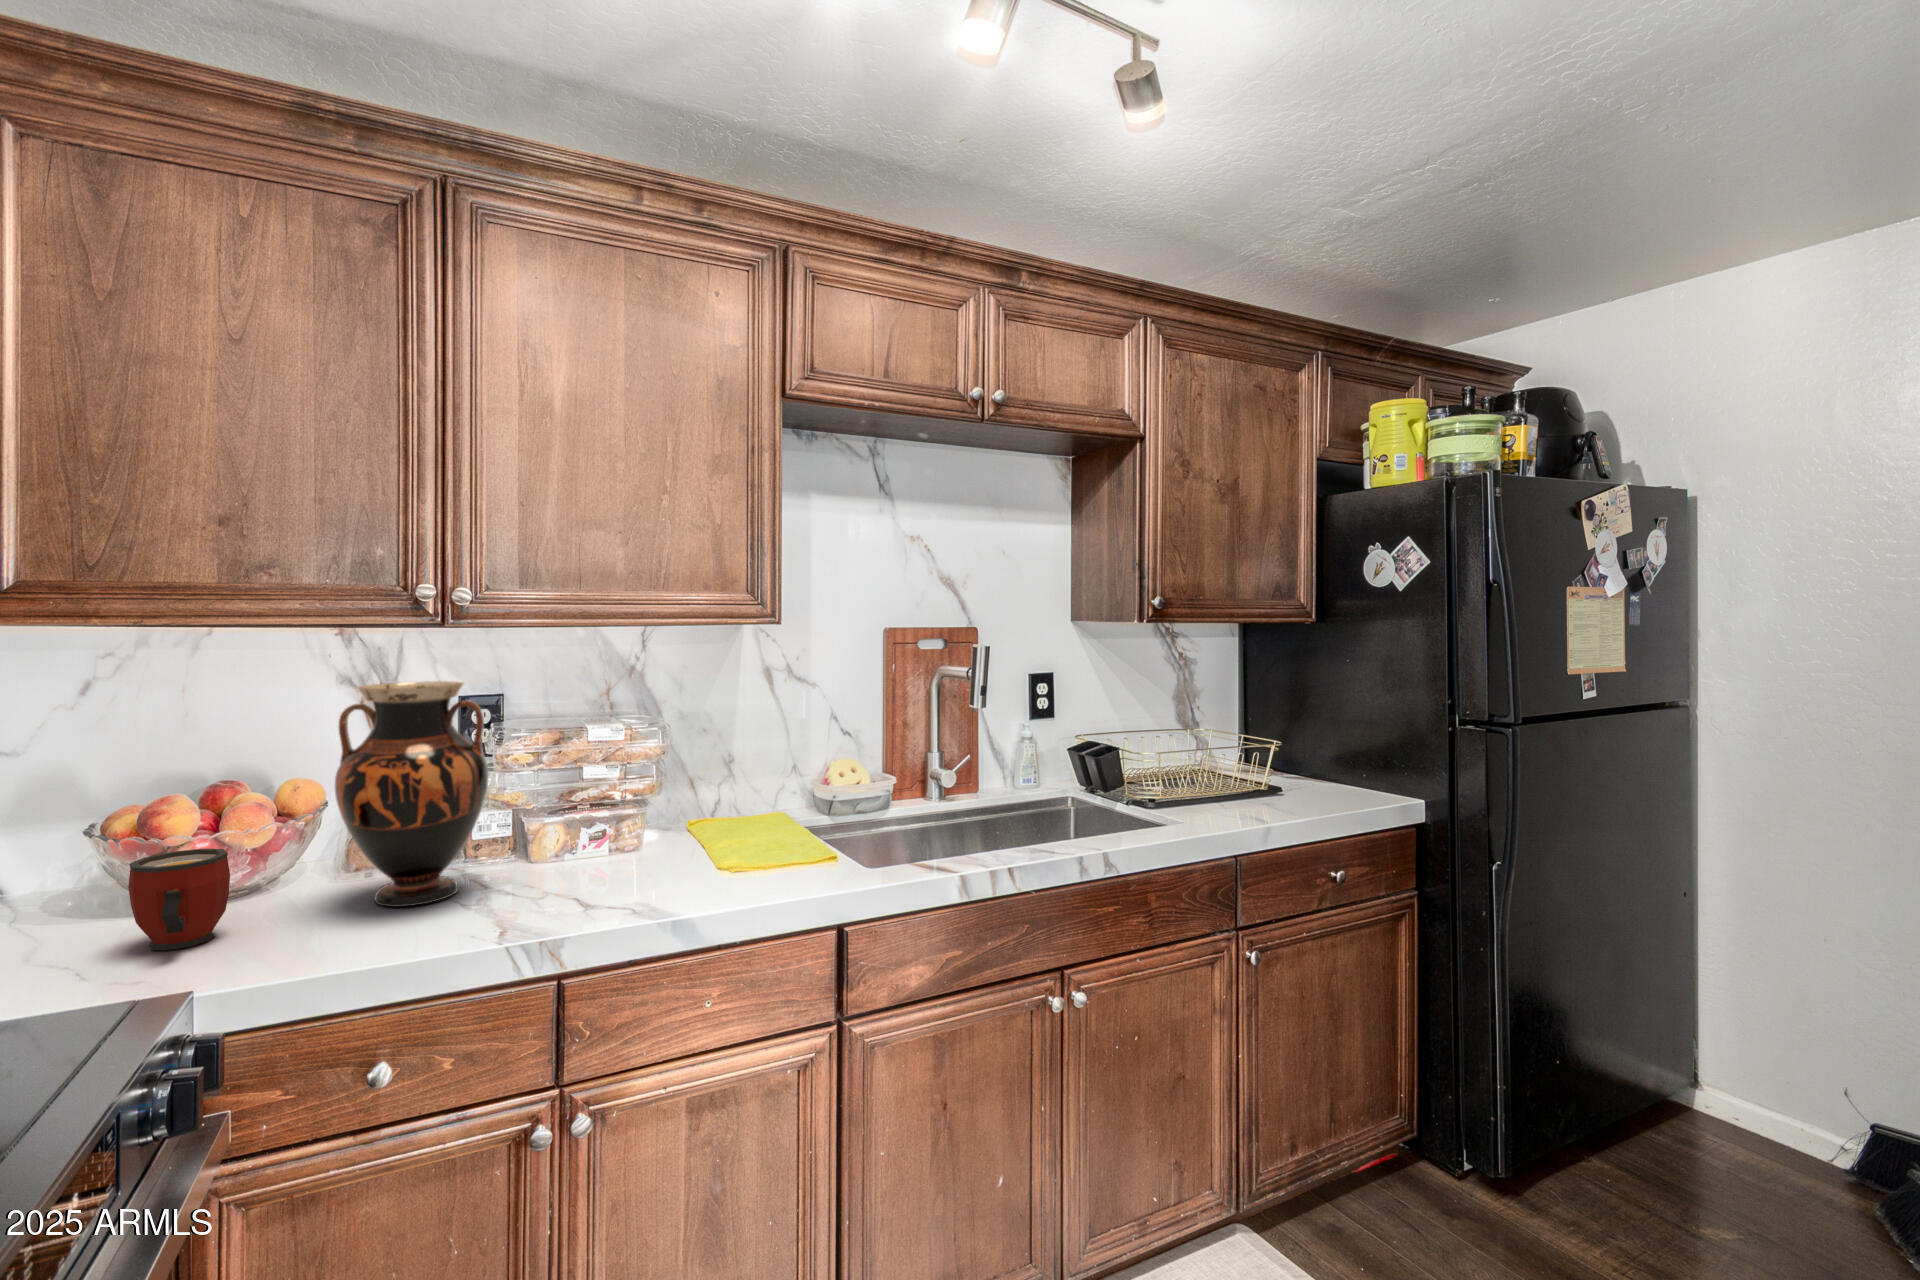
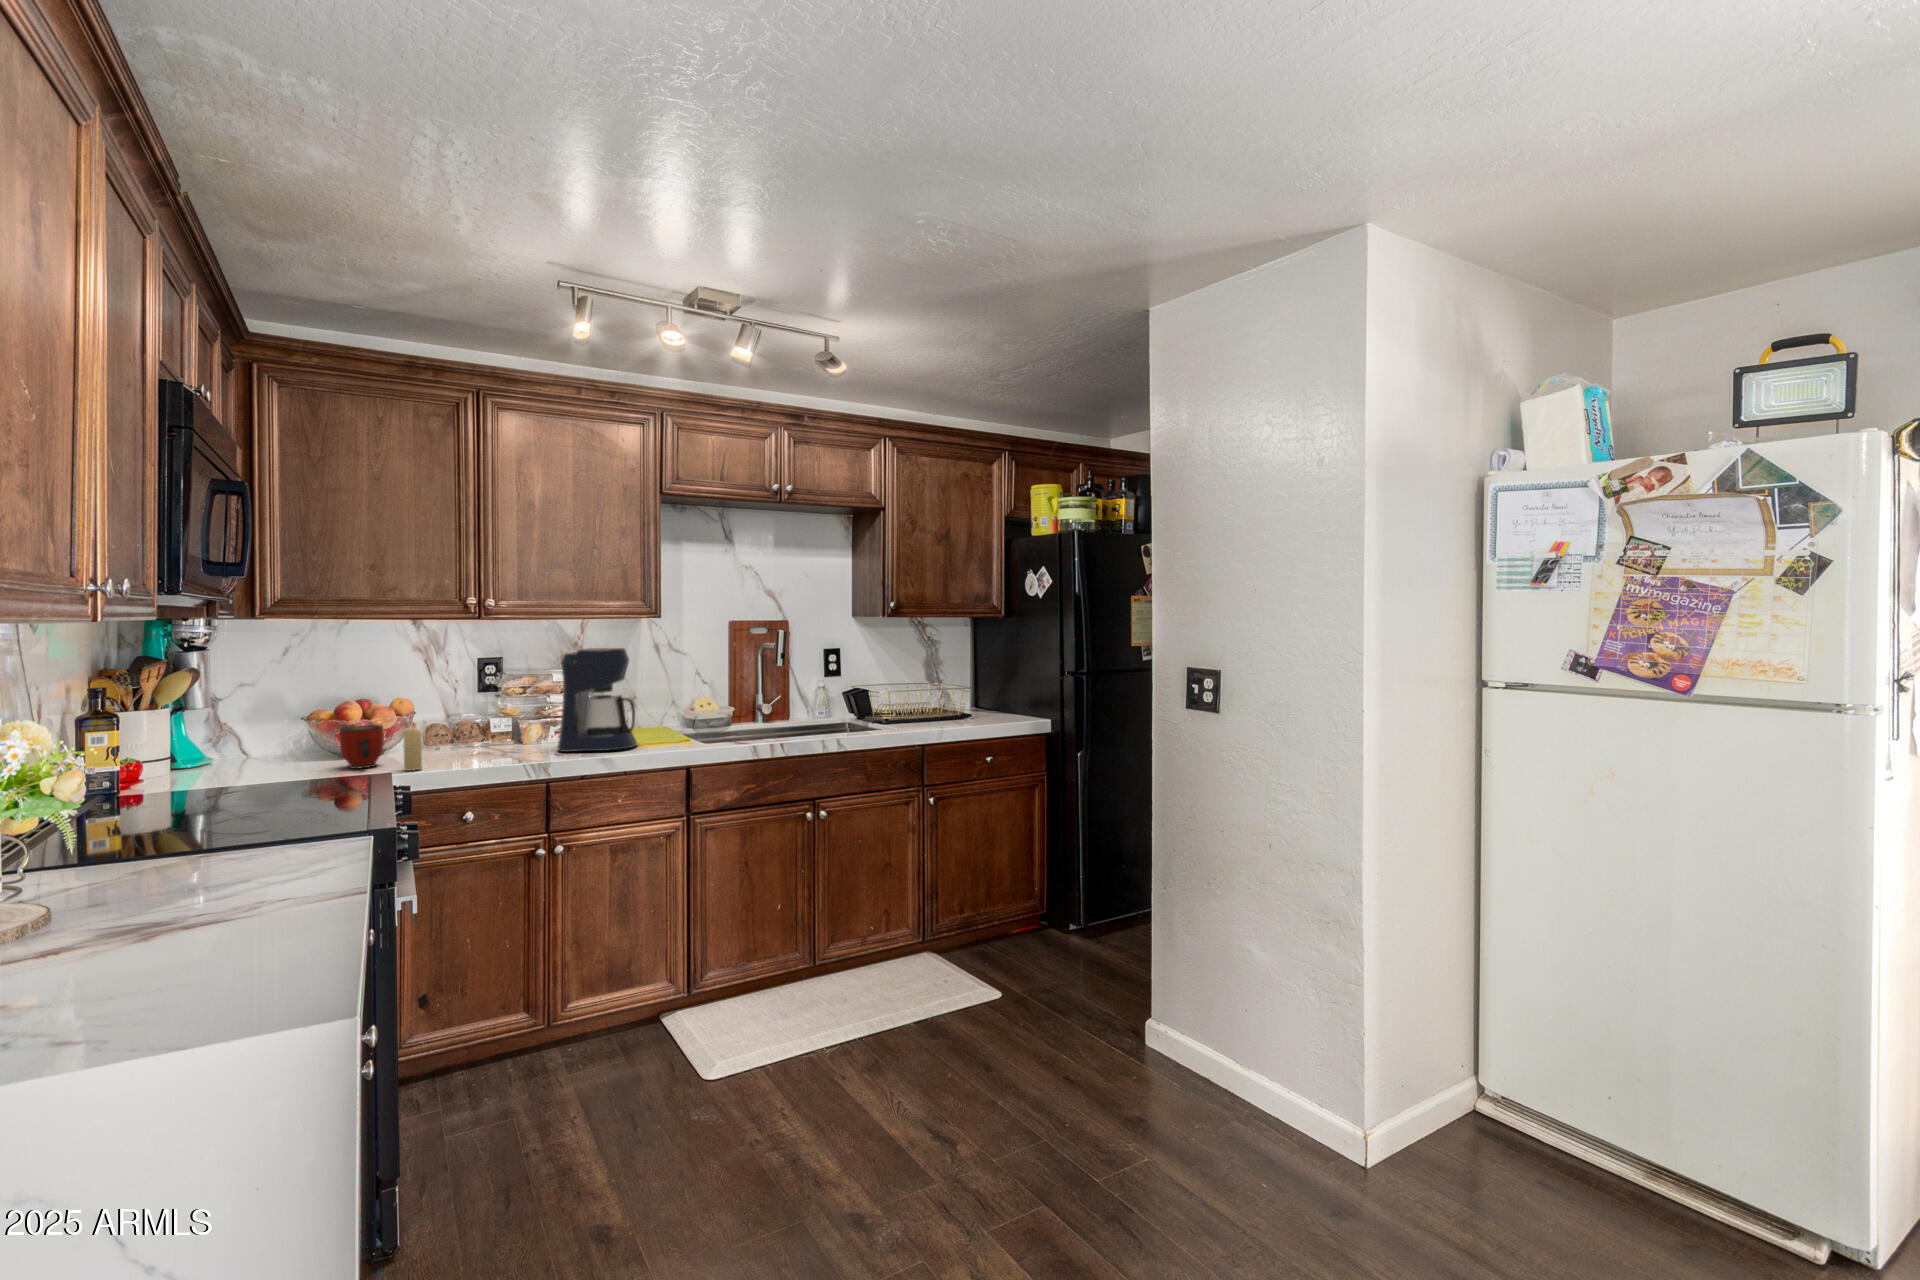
vase: present [335,681,489,907] -> none [428,646,504,757]
coffee maker: none [589,684,740,891] -> present [558,648,637,752]
candle: none [249,848,295,962] -> present [402,722,422,771]

